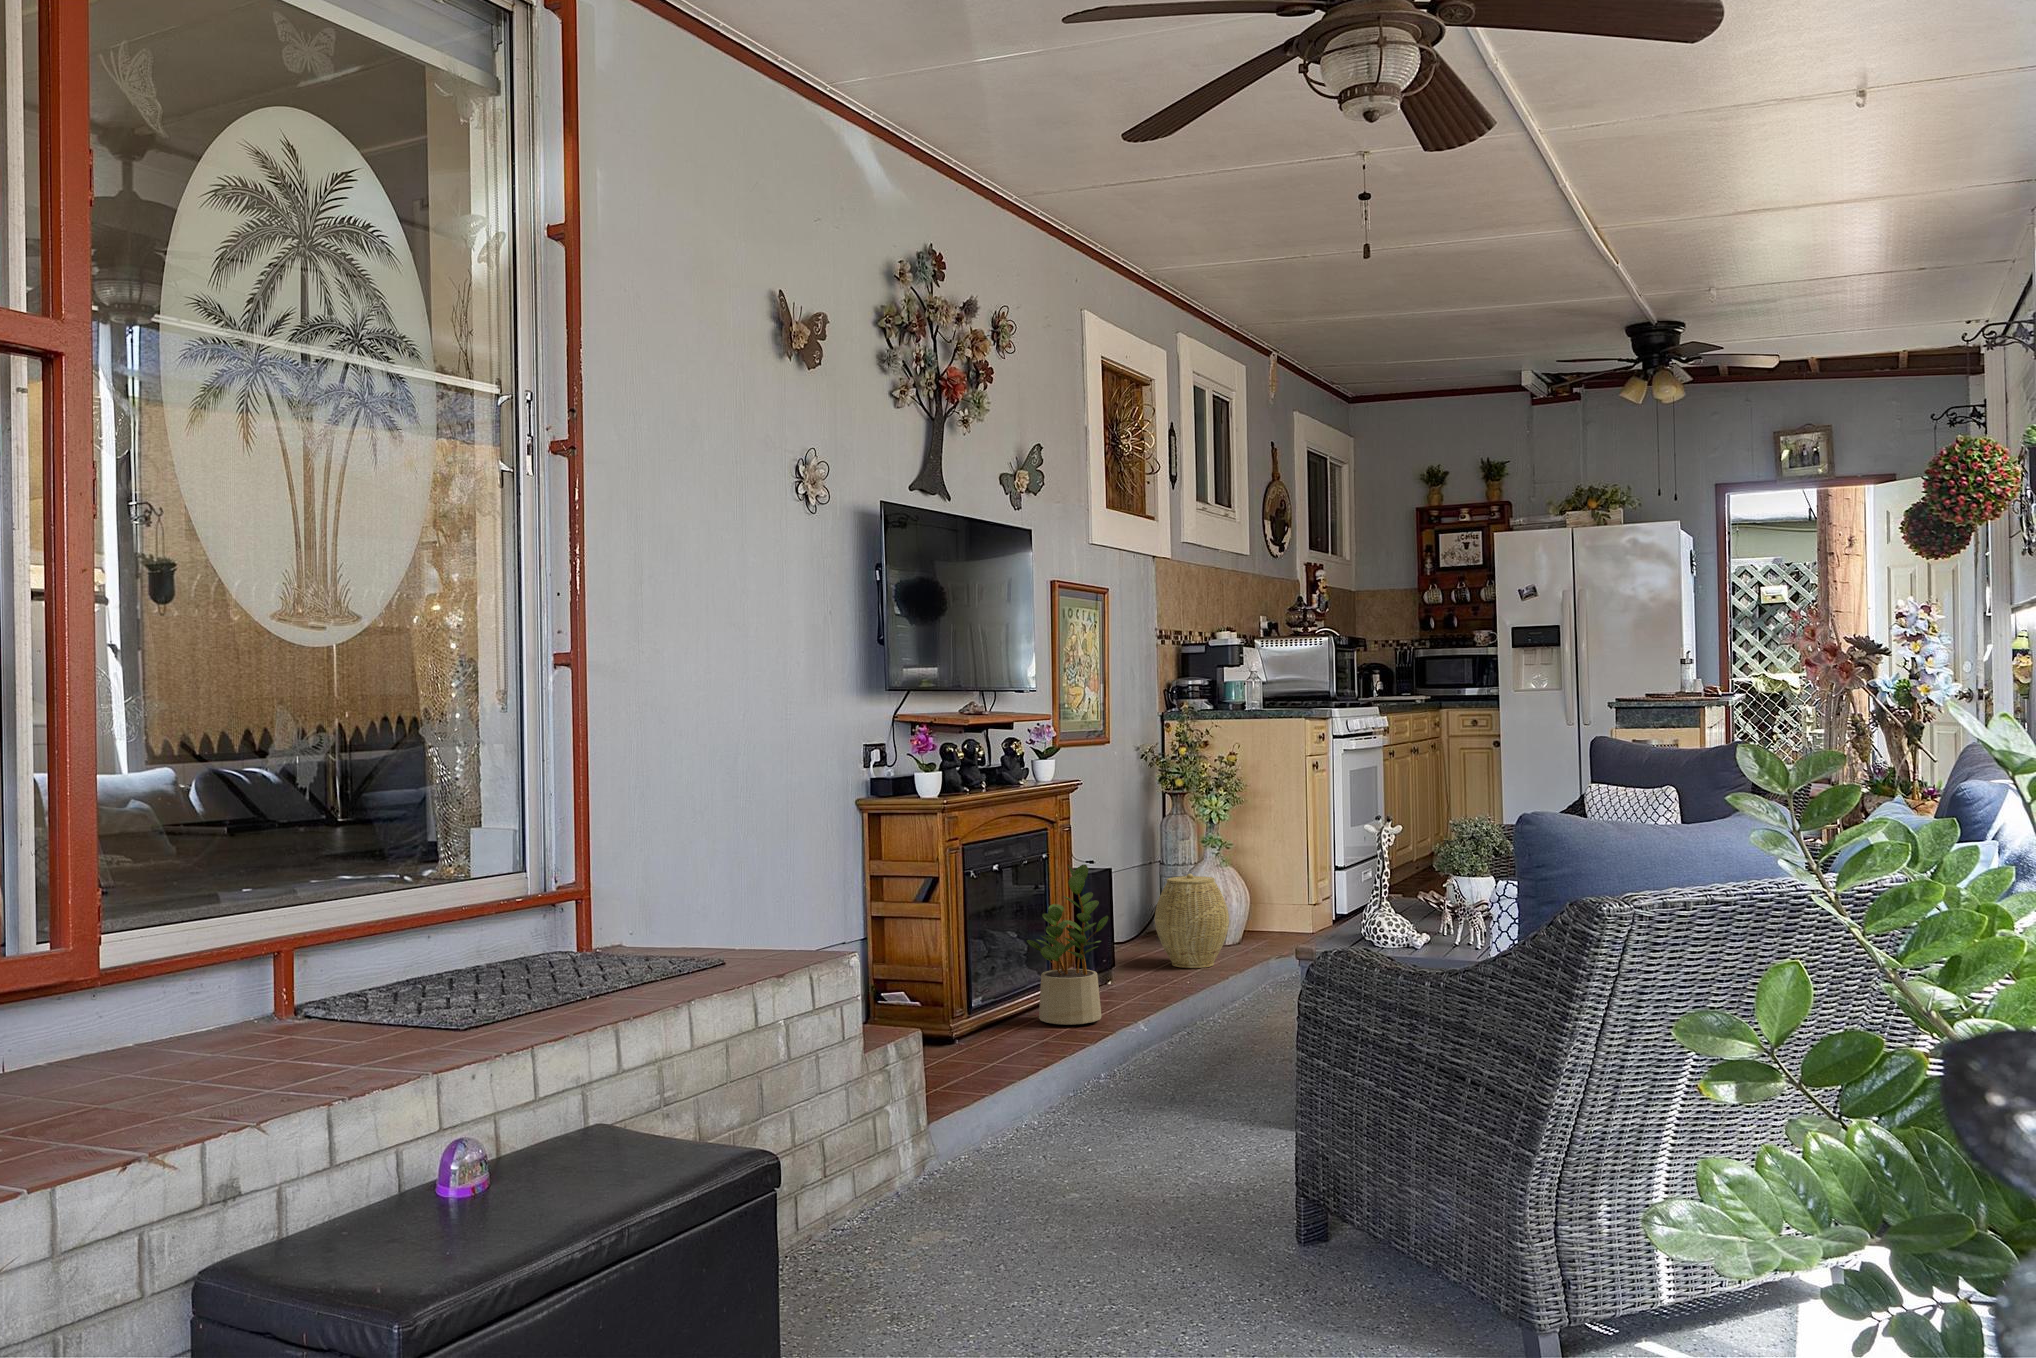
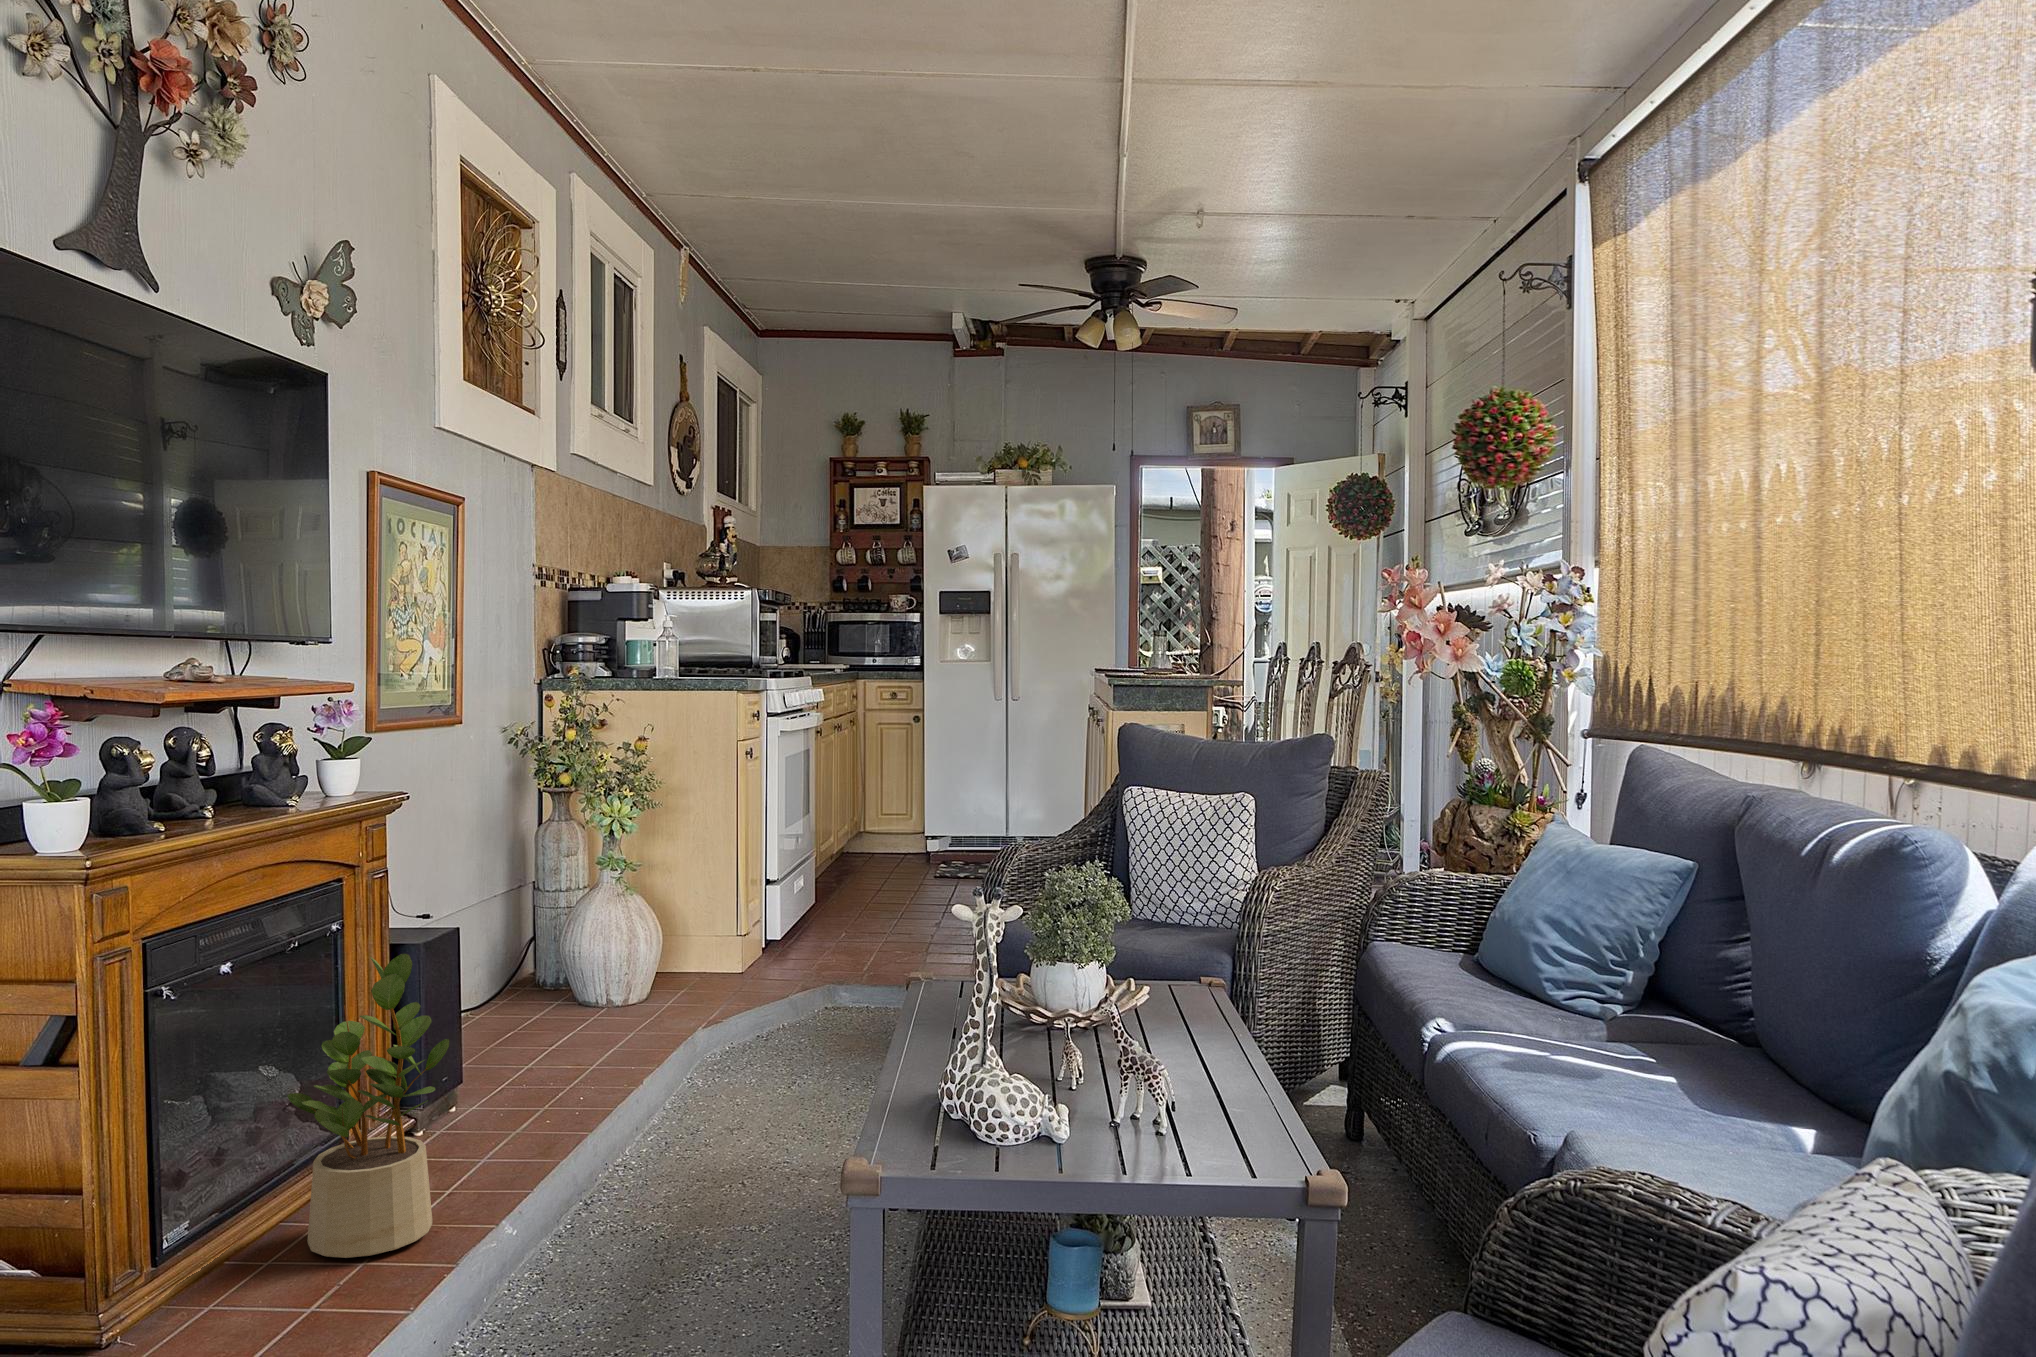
woven basket: present [1155,874,1229,968] -> none [528,920,642,1062]

